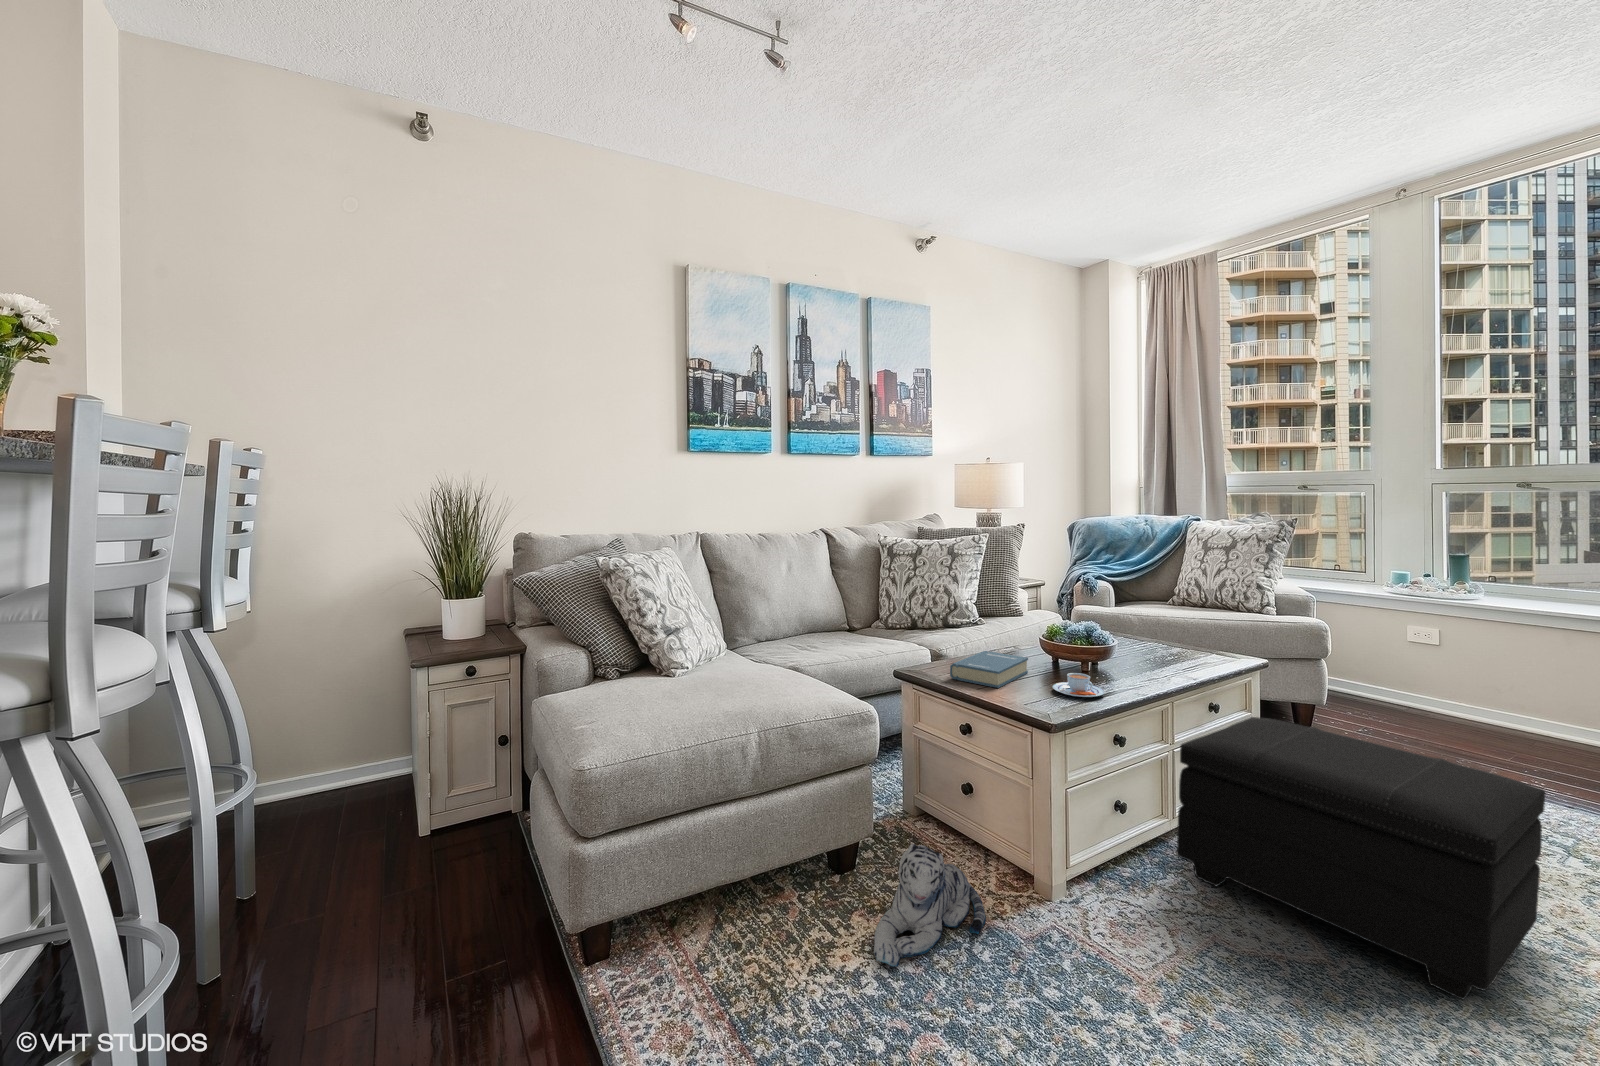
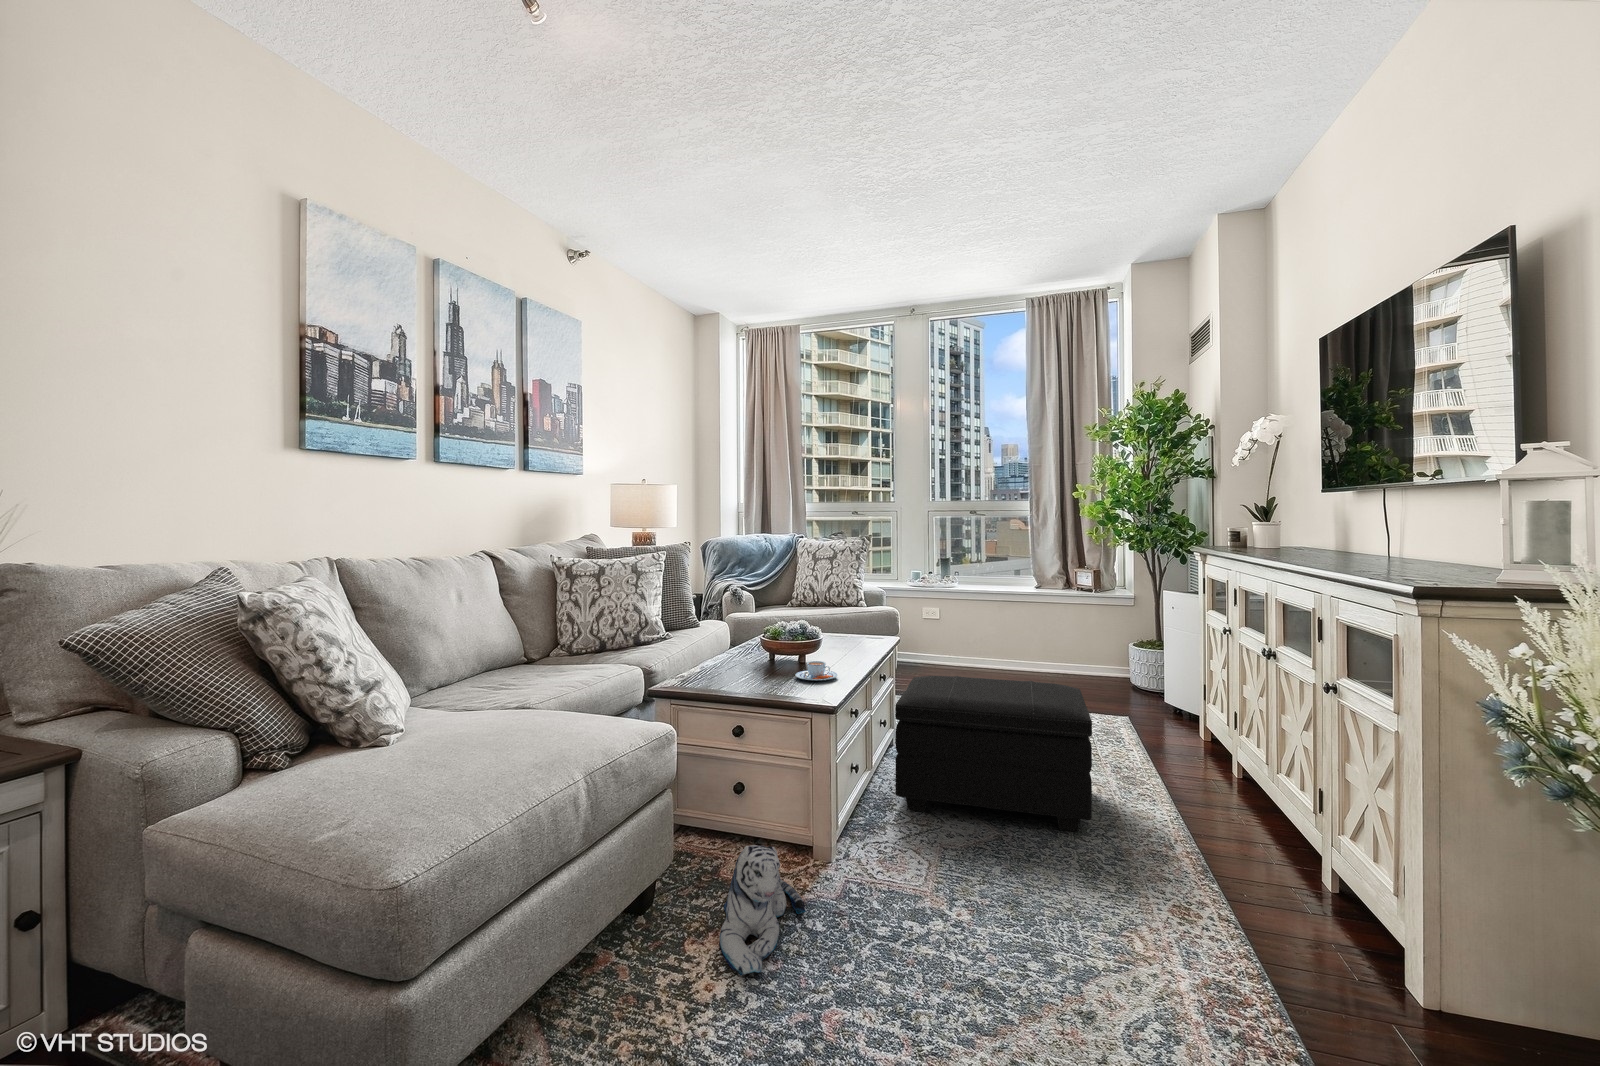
hardback book: present [950,651,1028,688] -> none [704,656,760,686]

